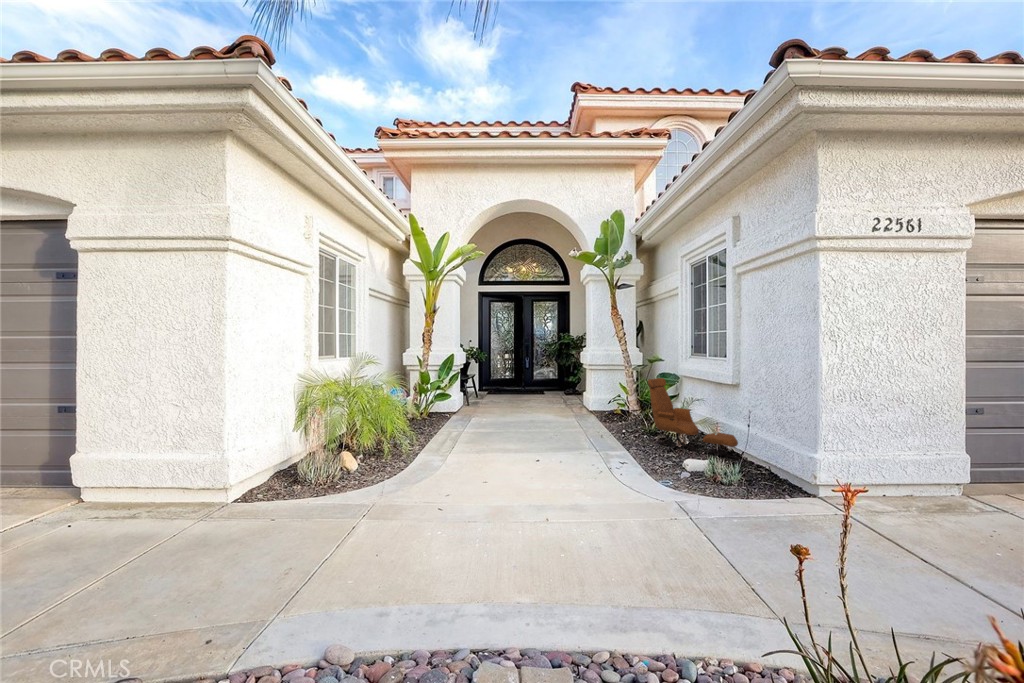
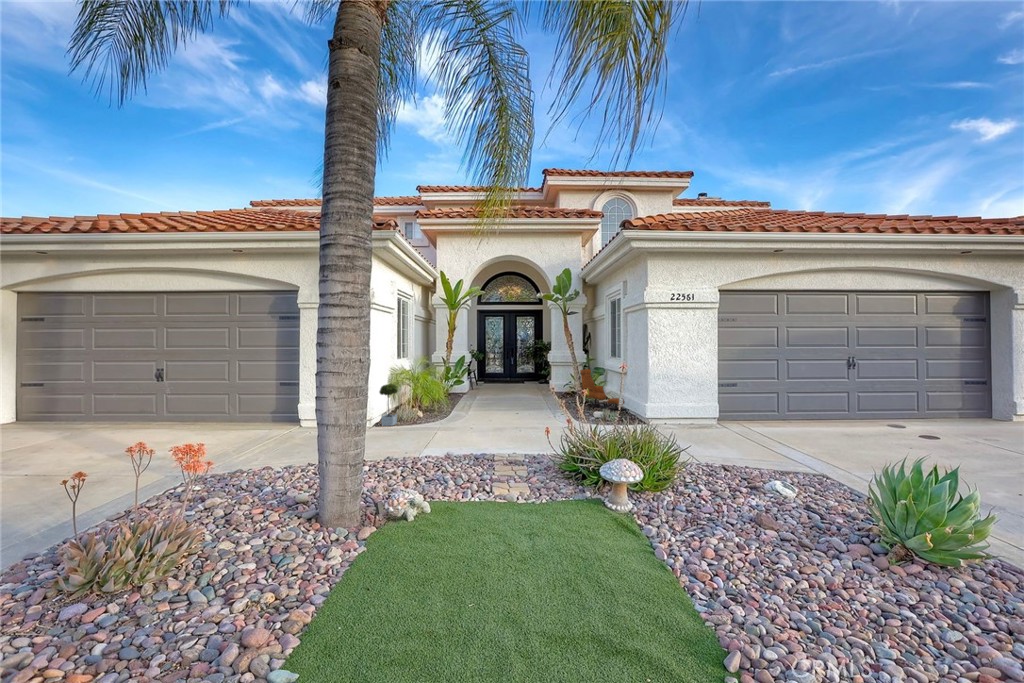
potted tree: none [244,409,288,498] -> present [379,384,397,426]

